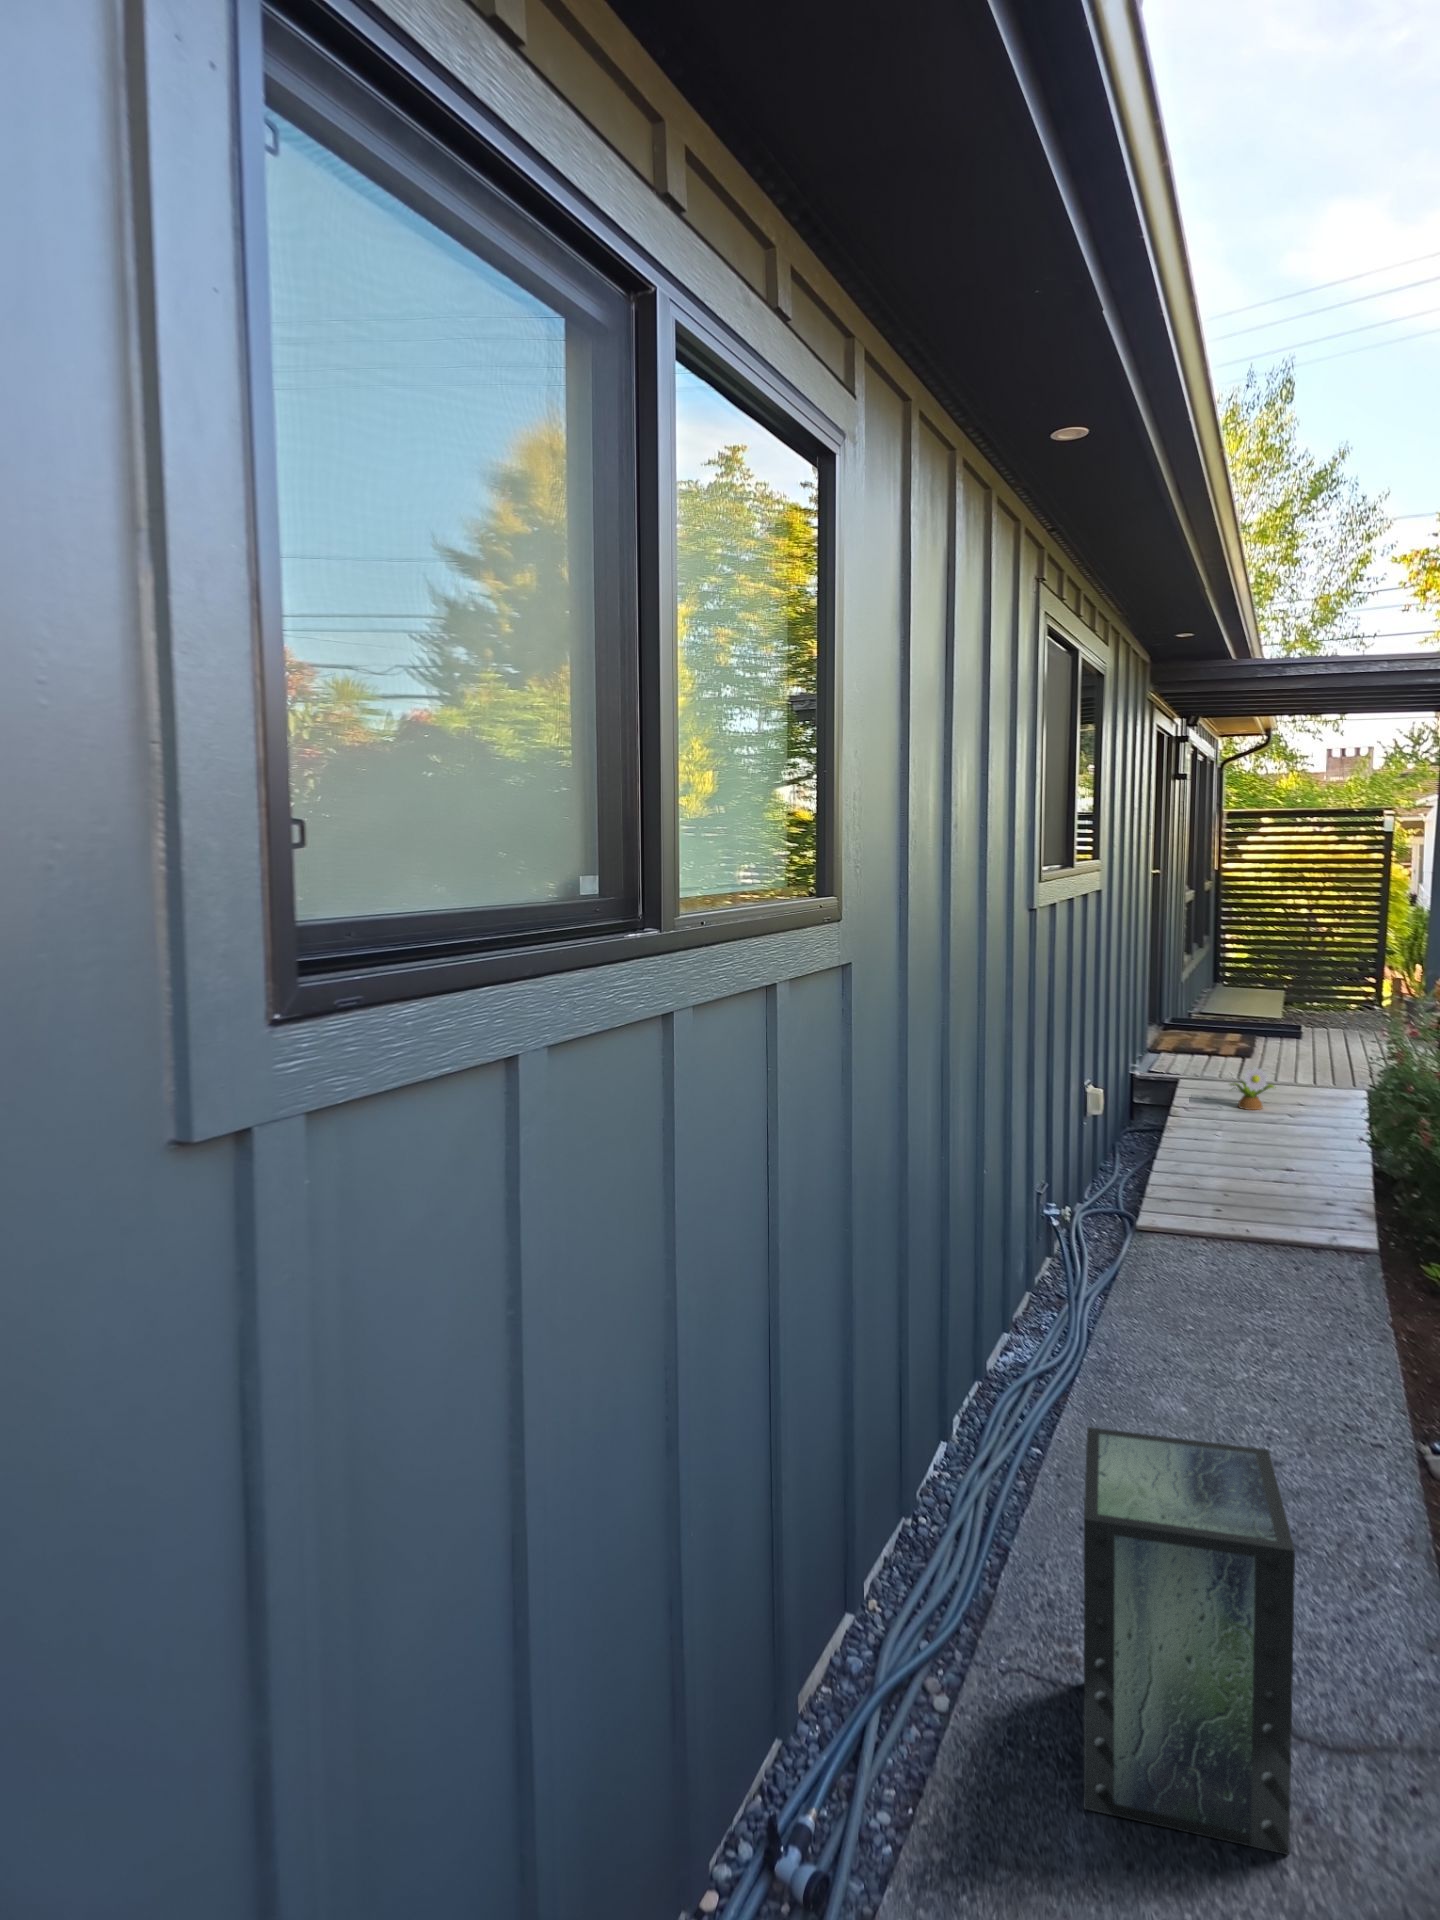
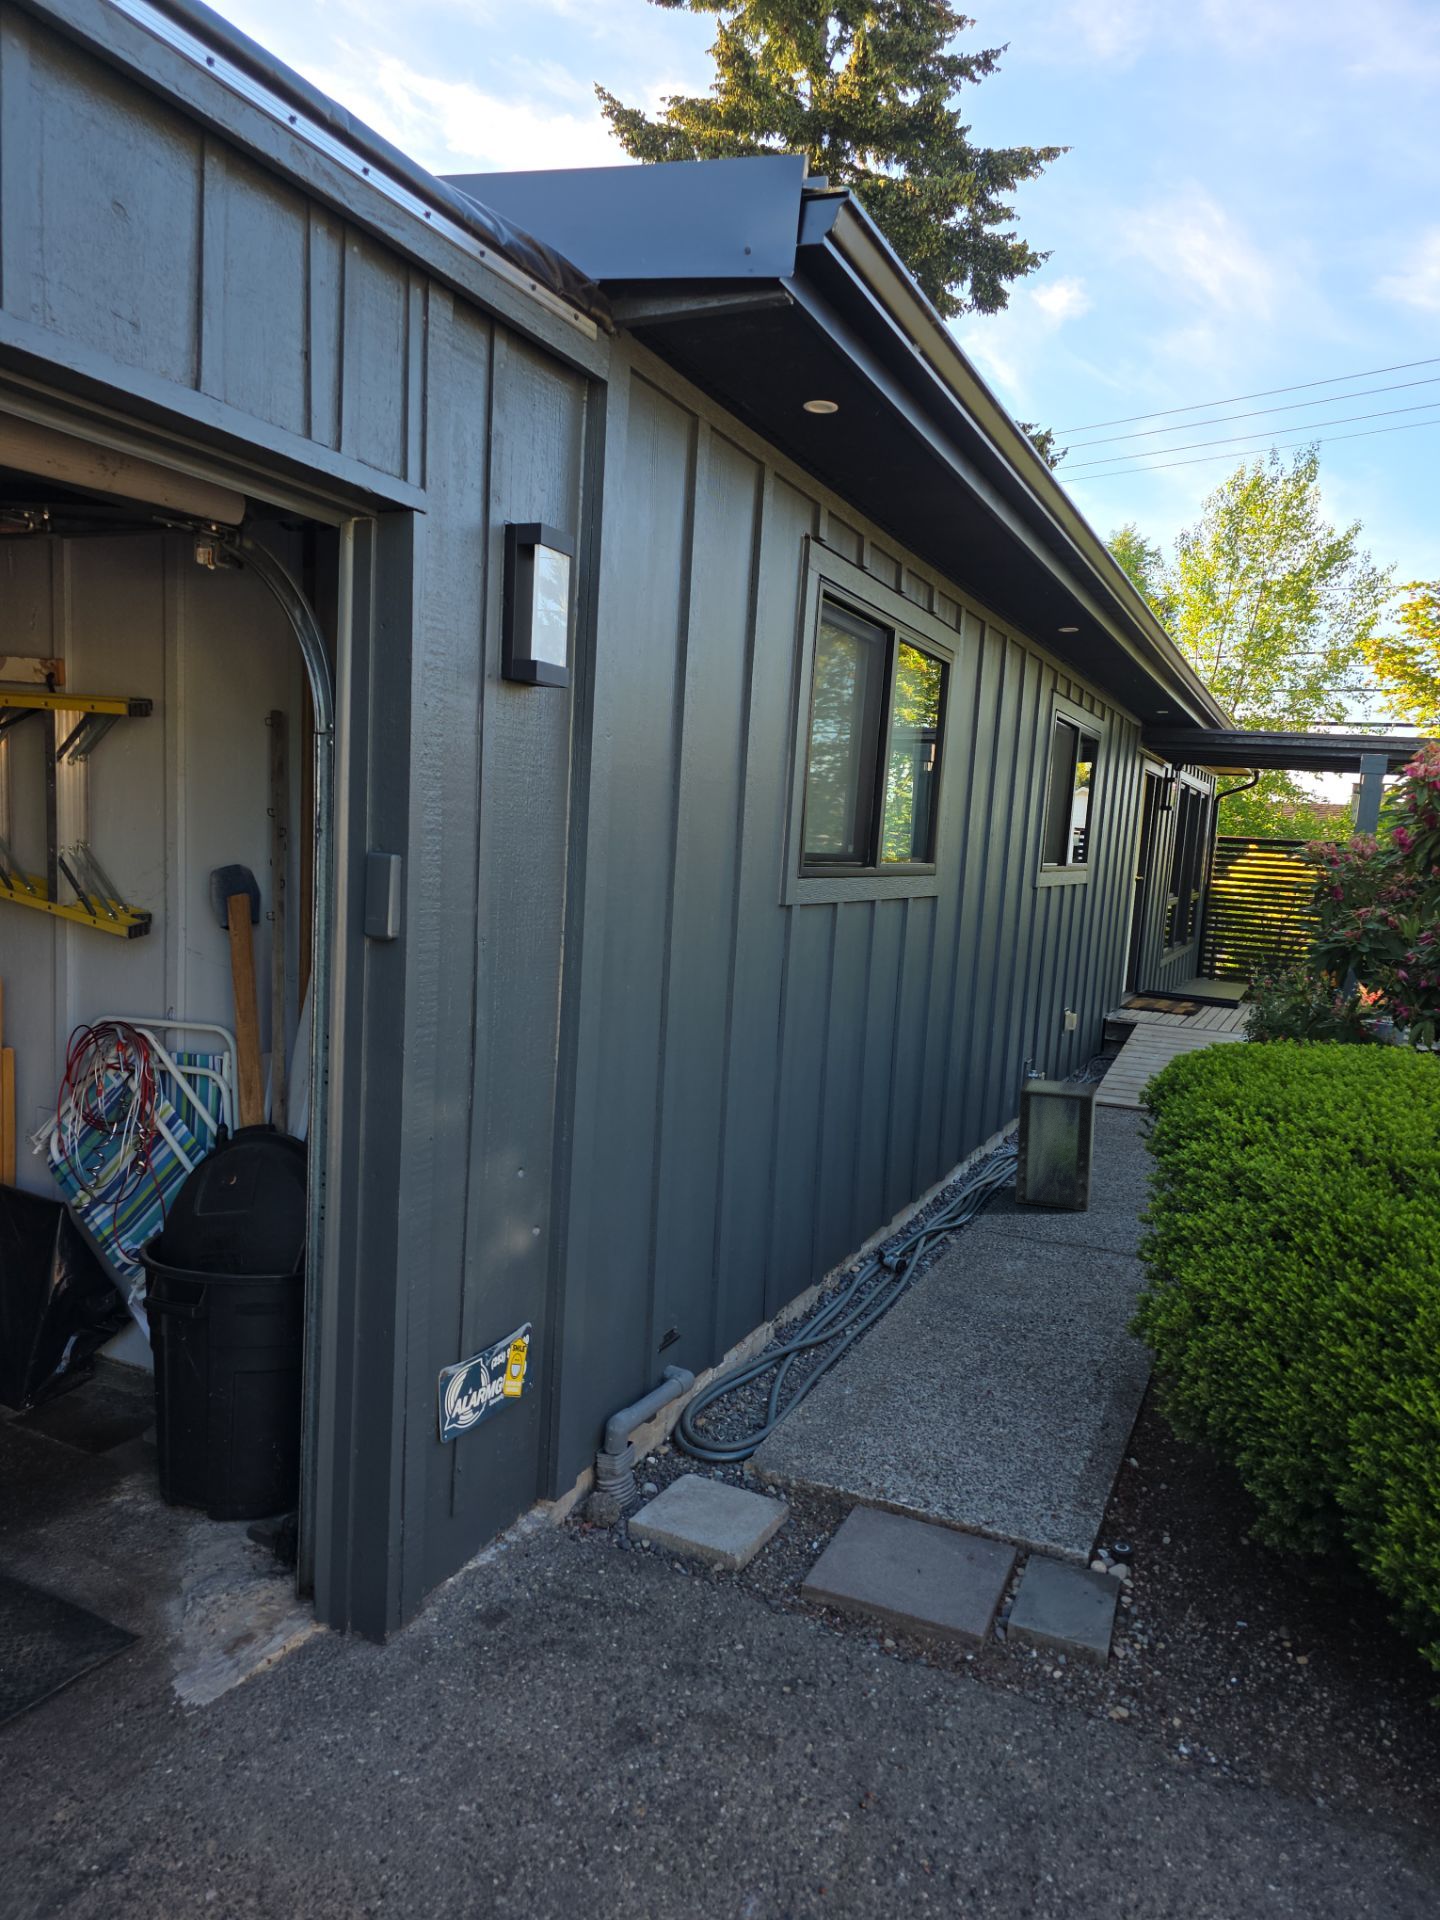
decorative plant: present [1230,1067,1274,1110] -> none [1169,1011,1202,1041]

